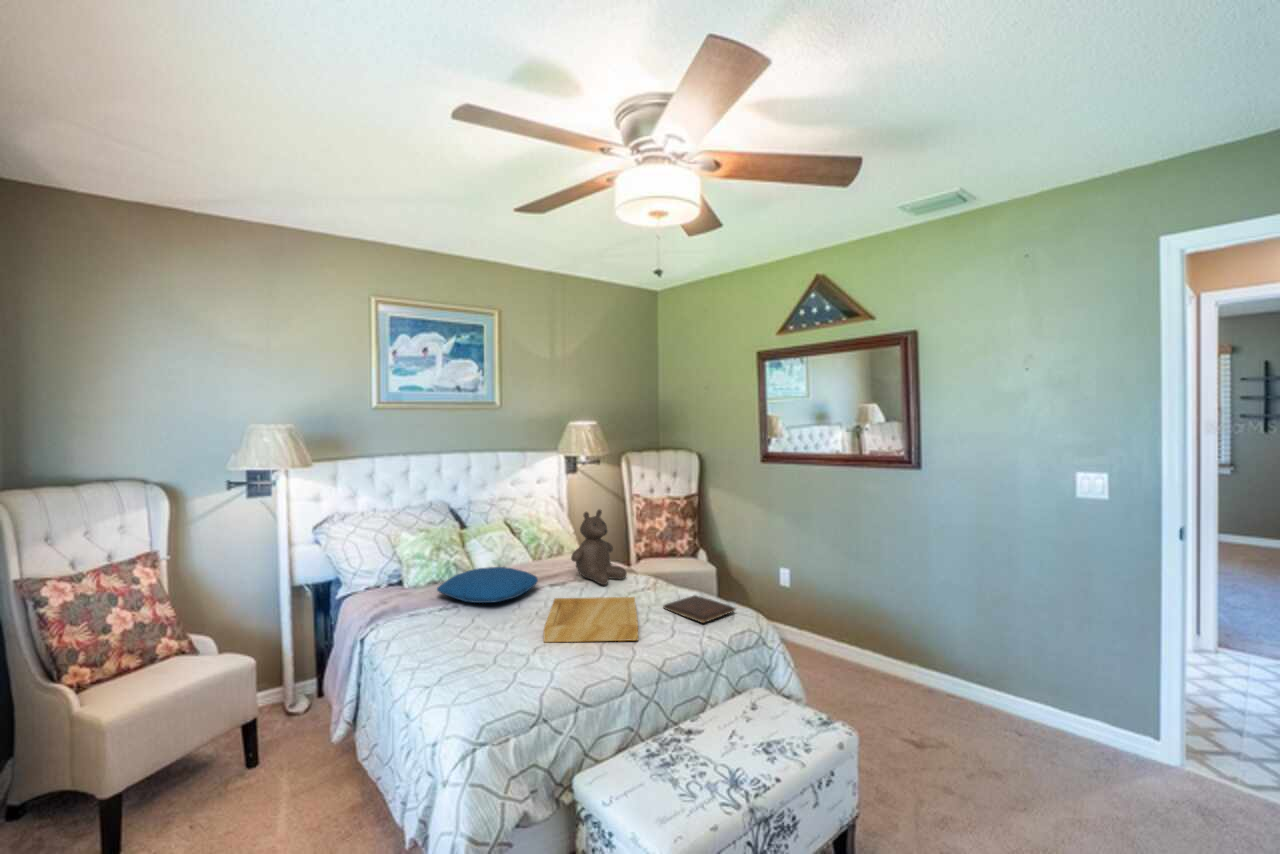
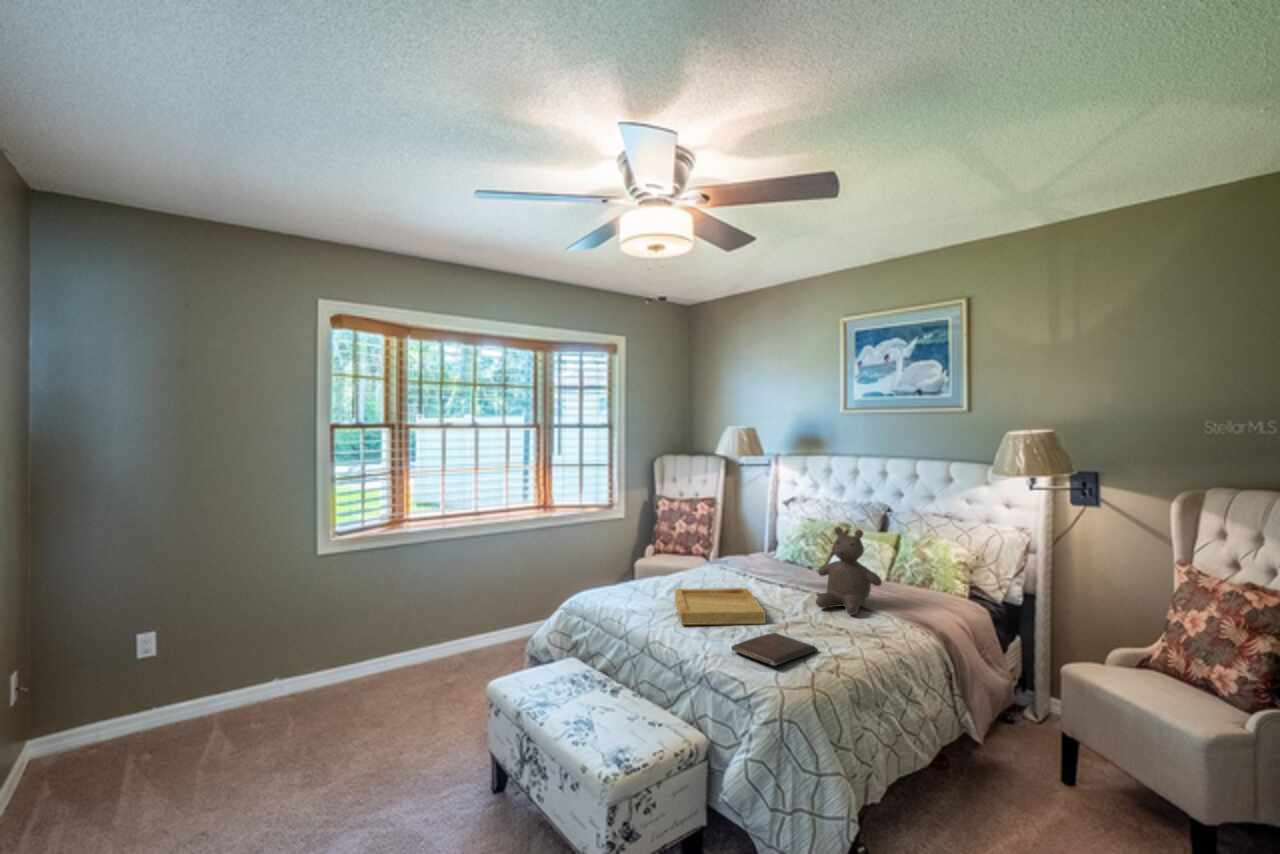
pillow: present [437,567,538,603] -> none [723,553,800,582]

